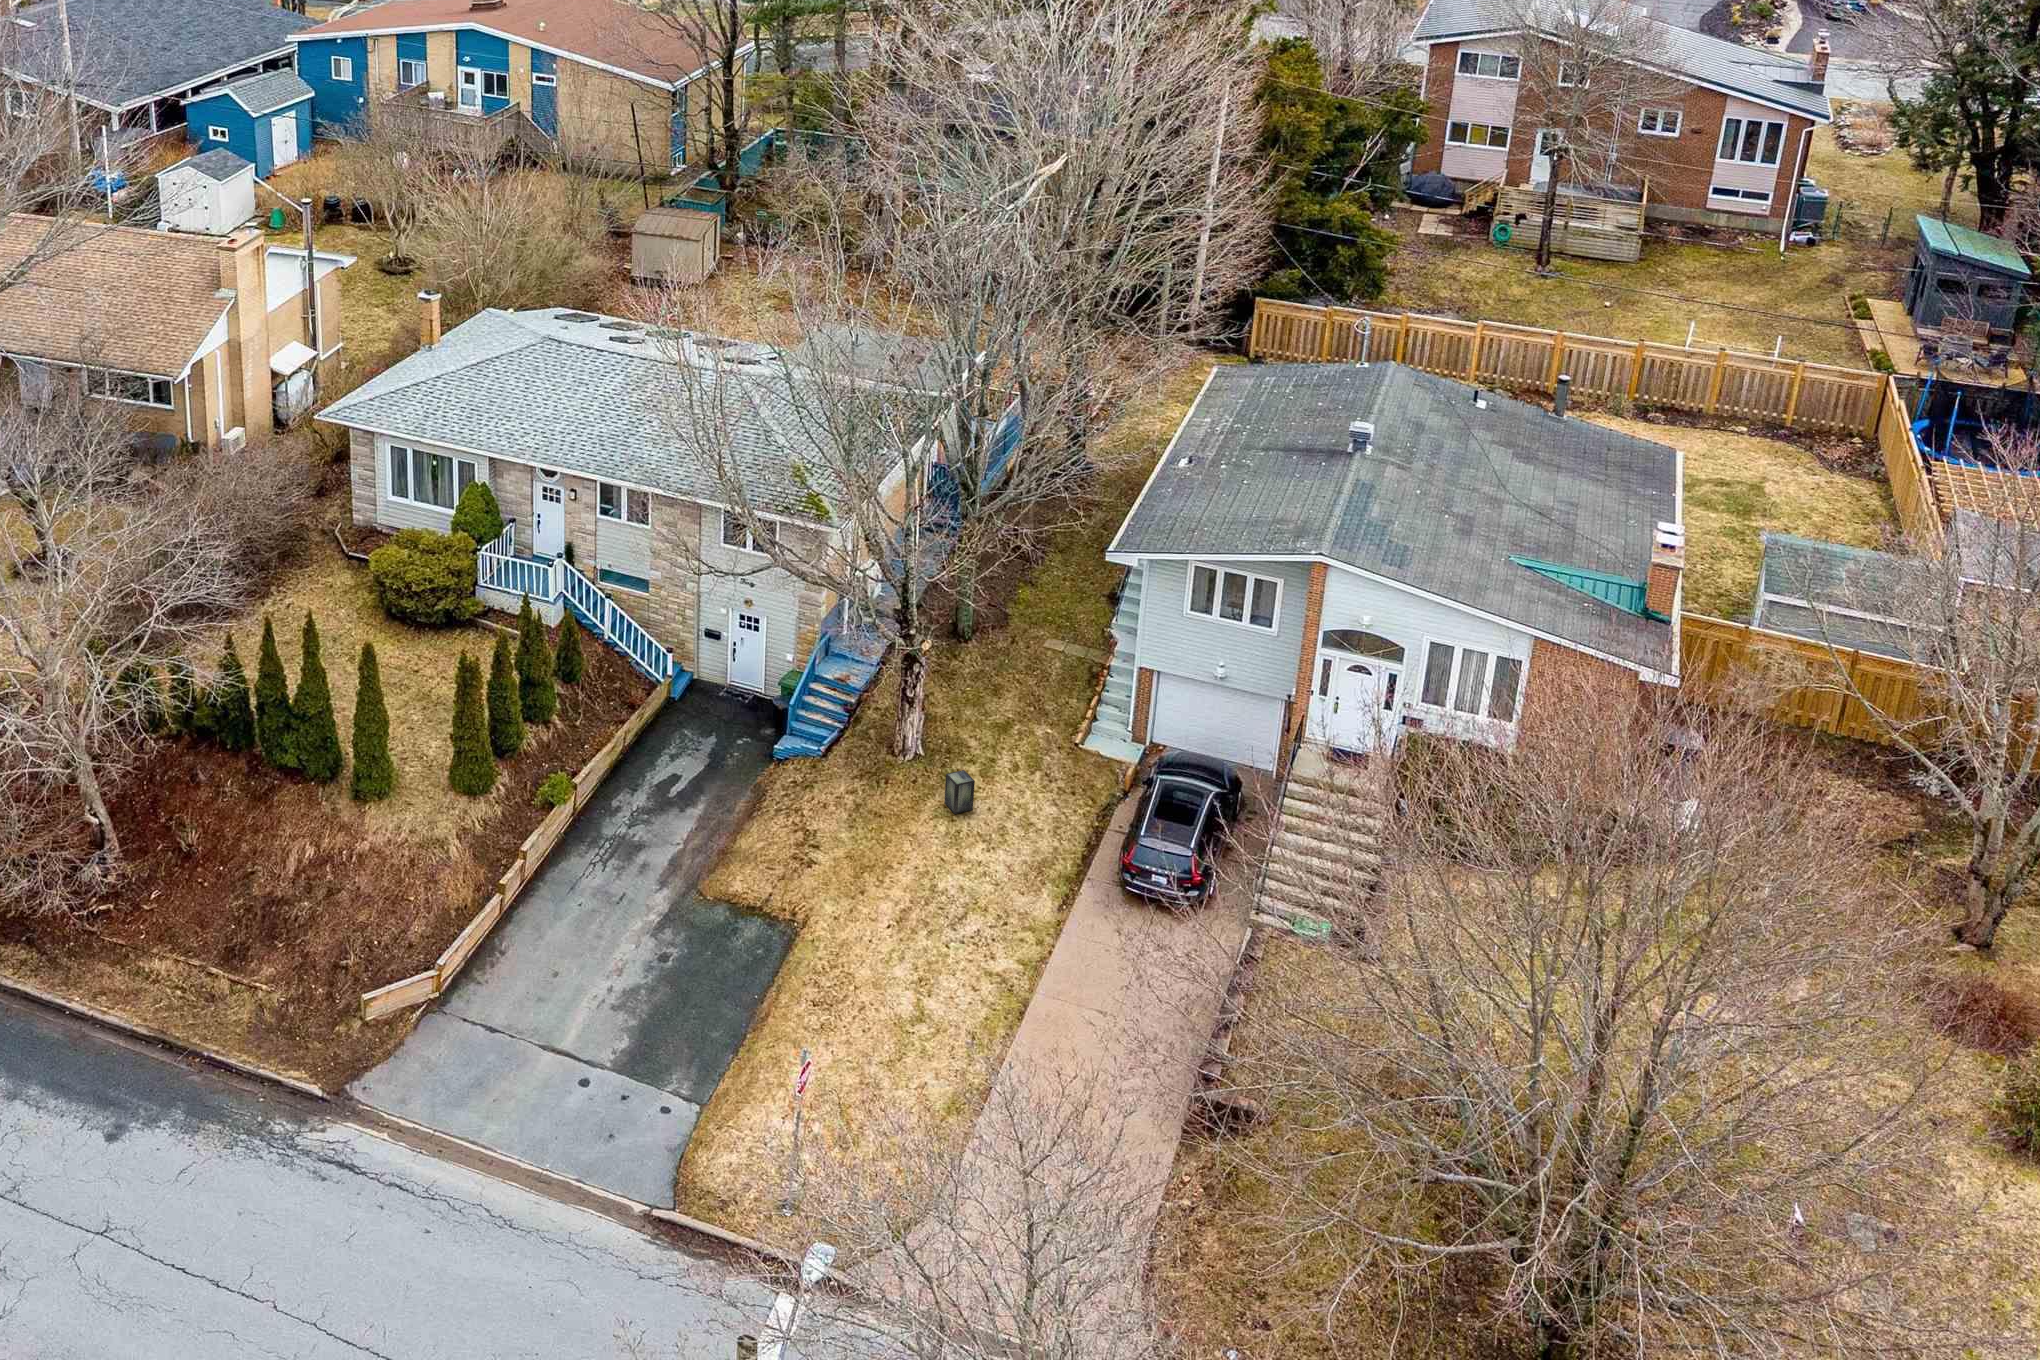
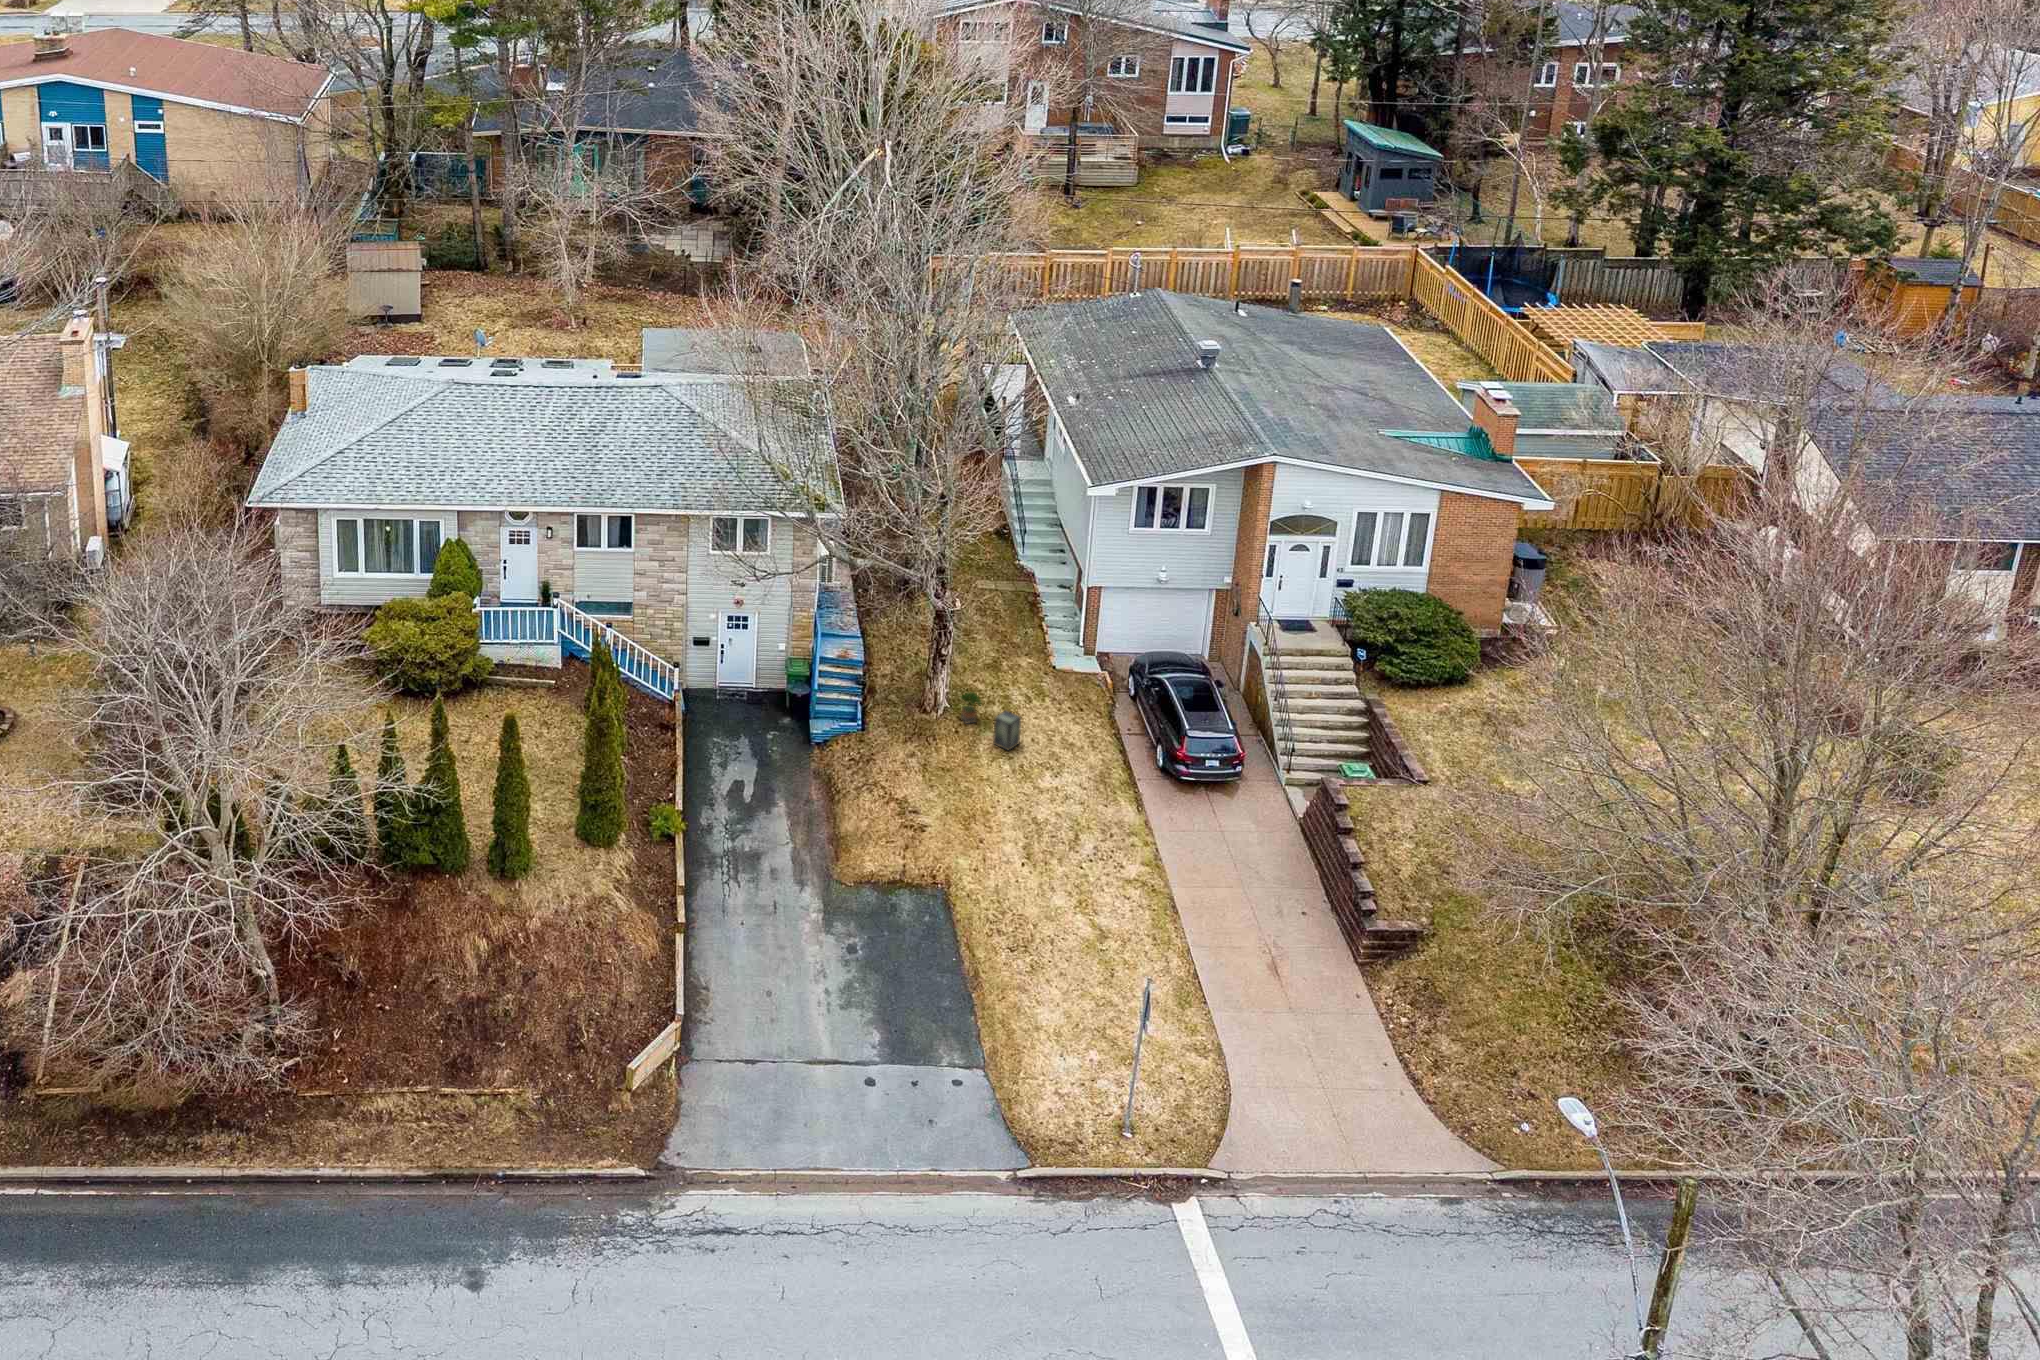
potted tree: none [927,743,950,778] -> present [961,692,981,723]

